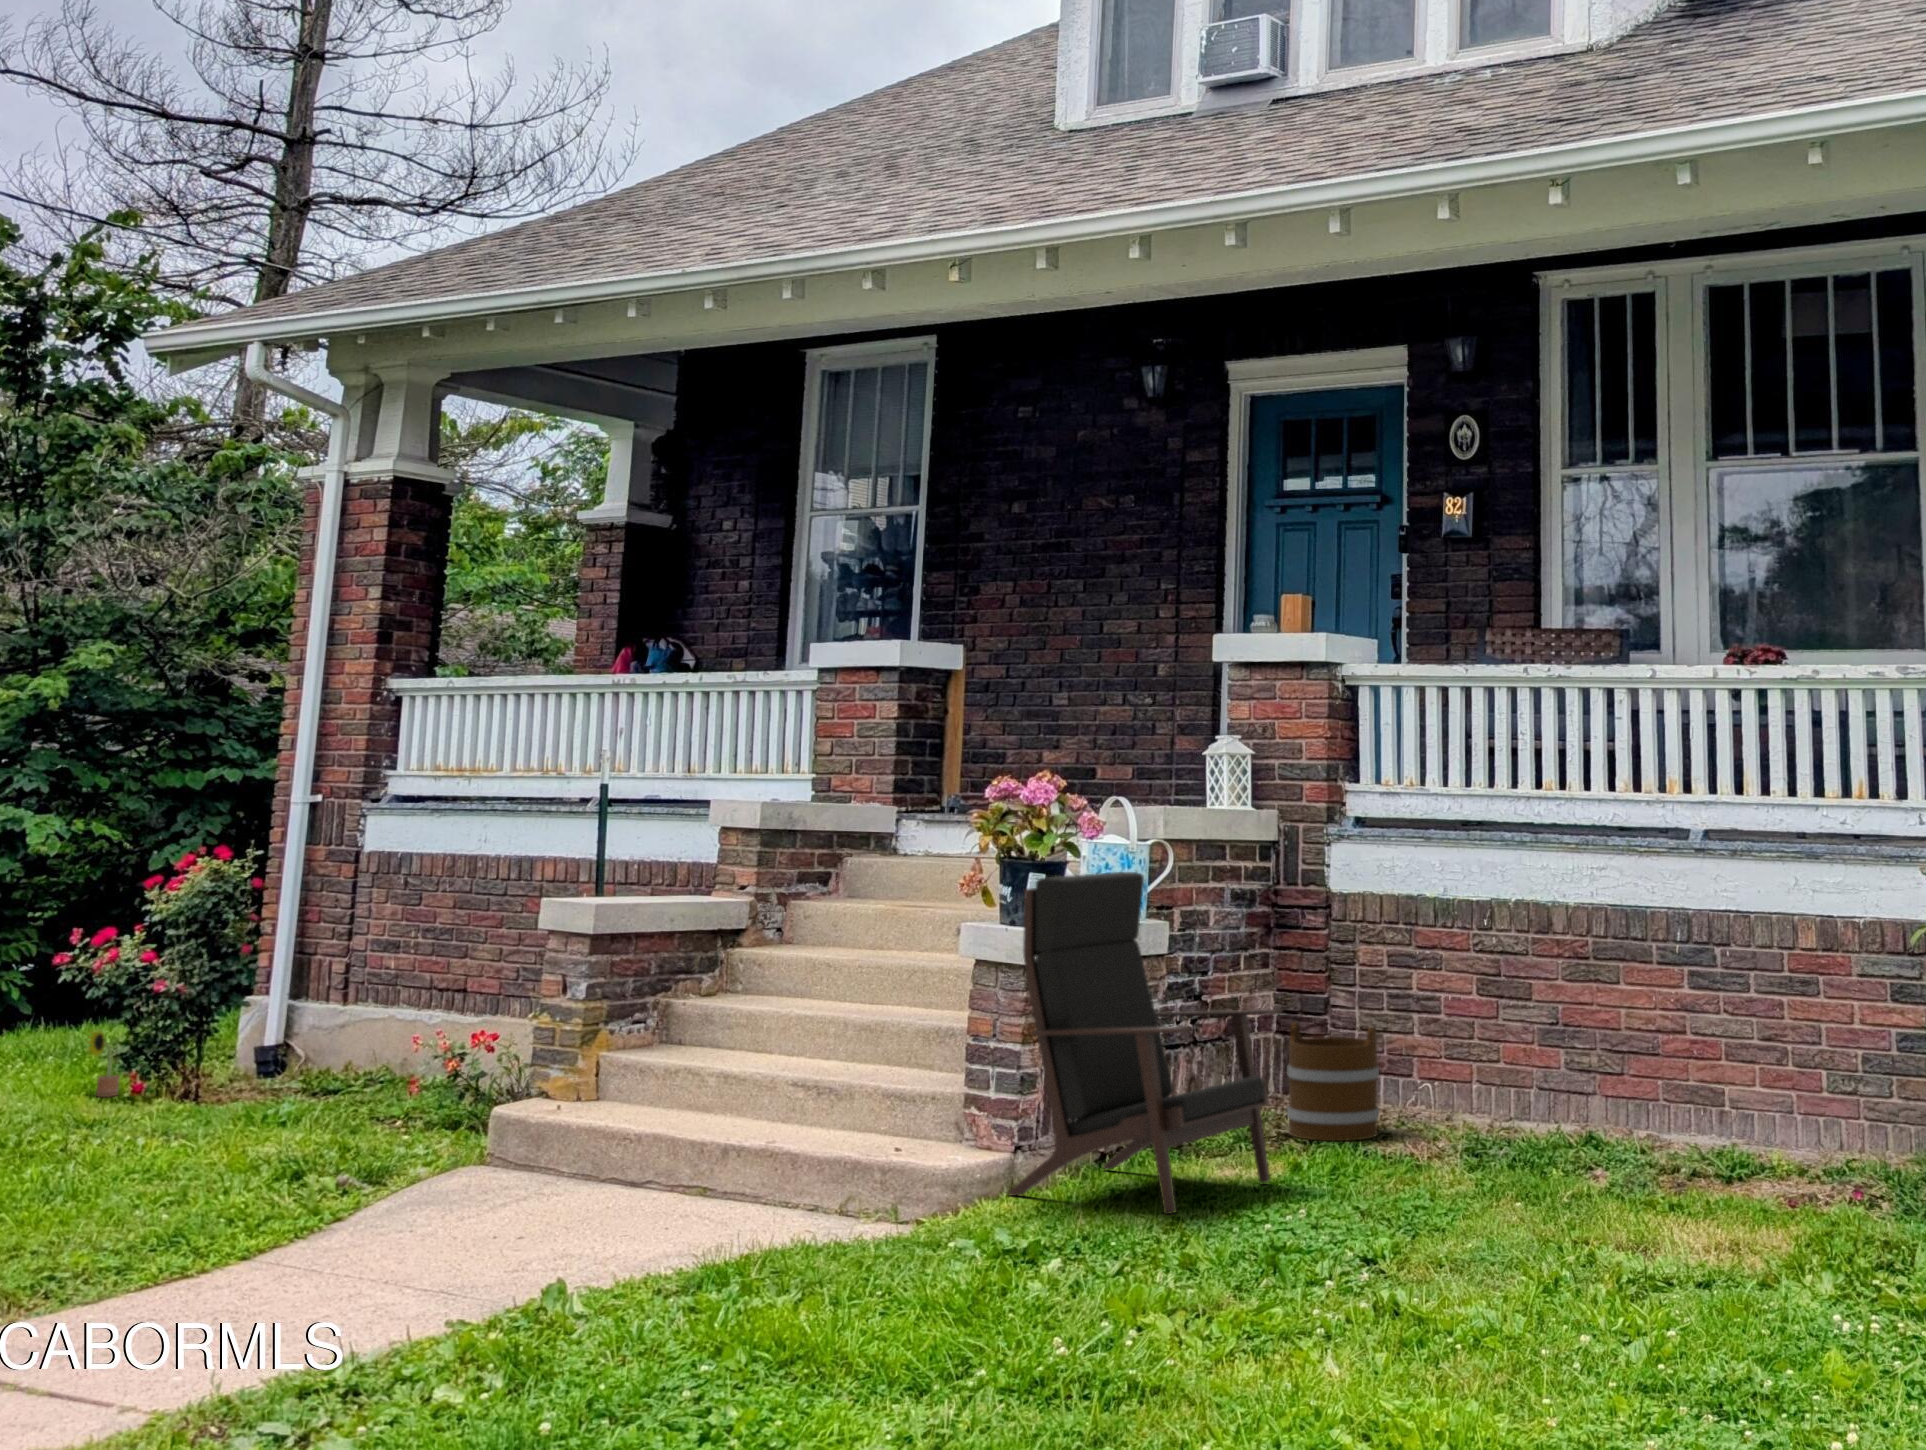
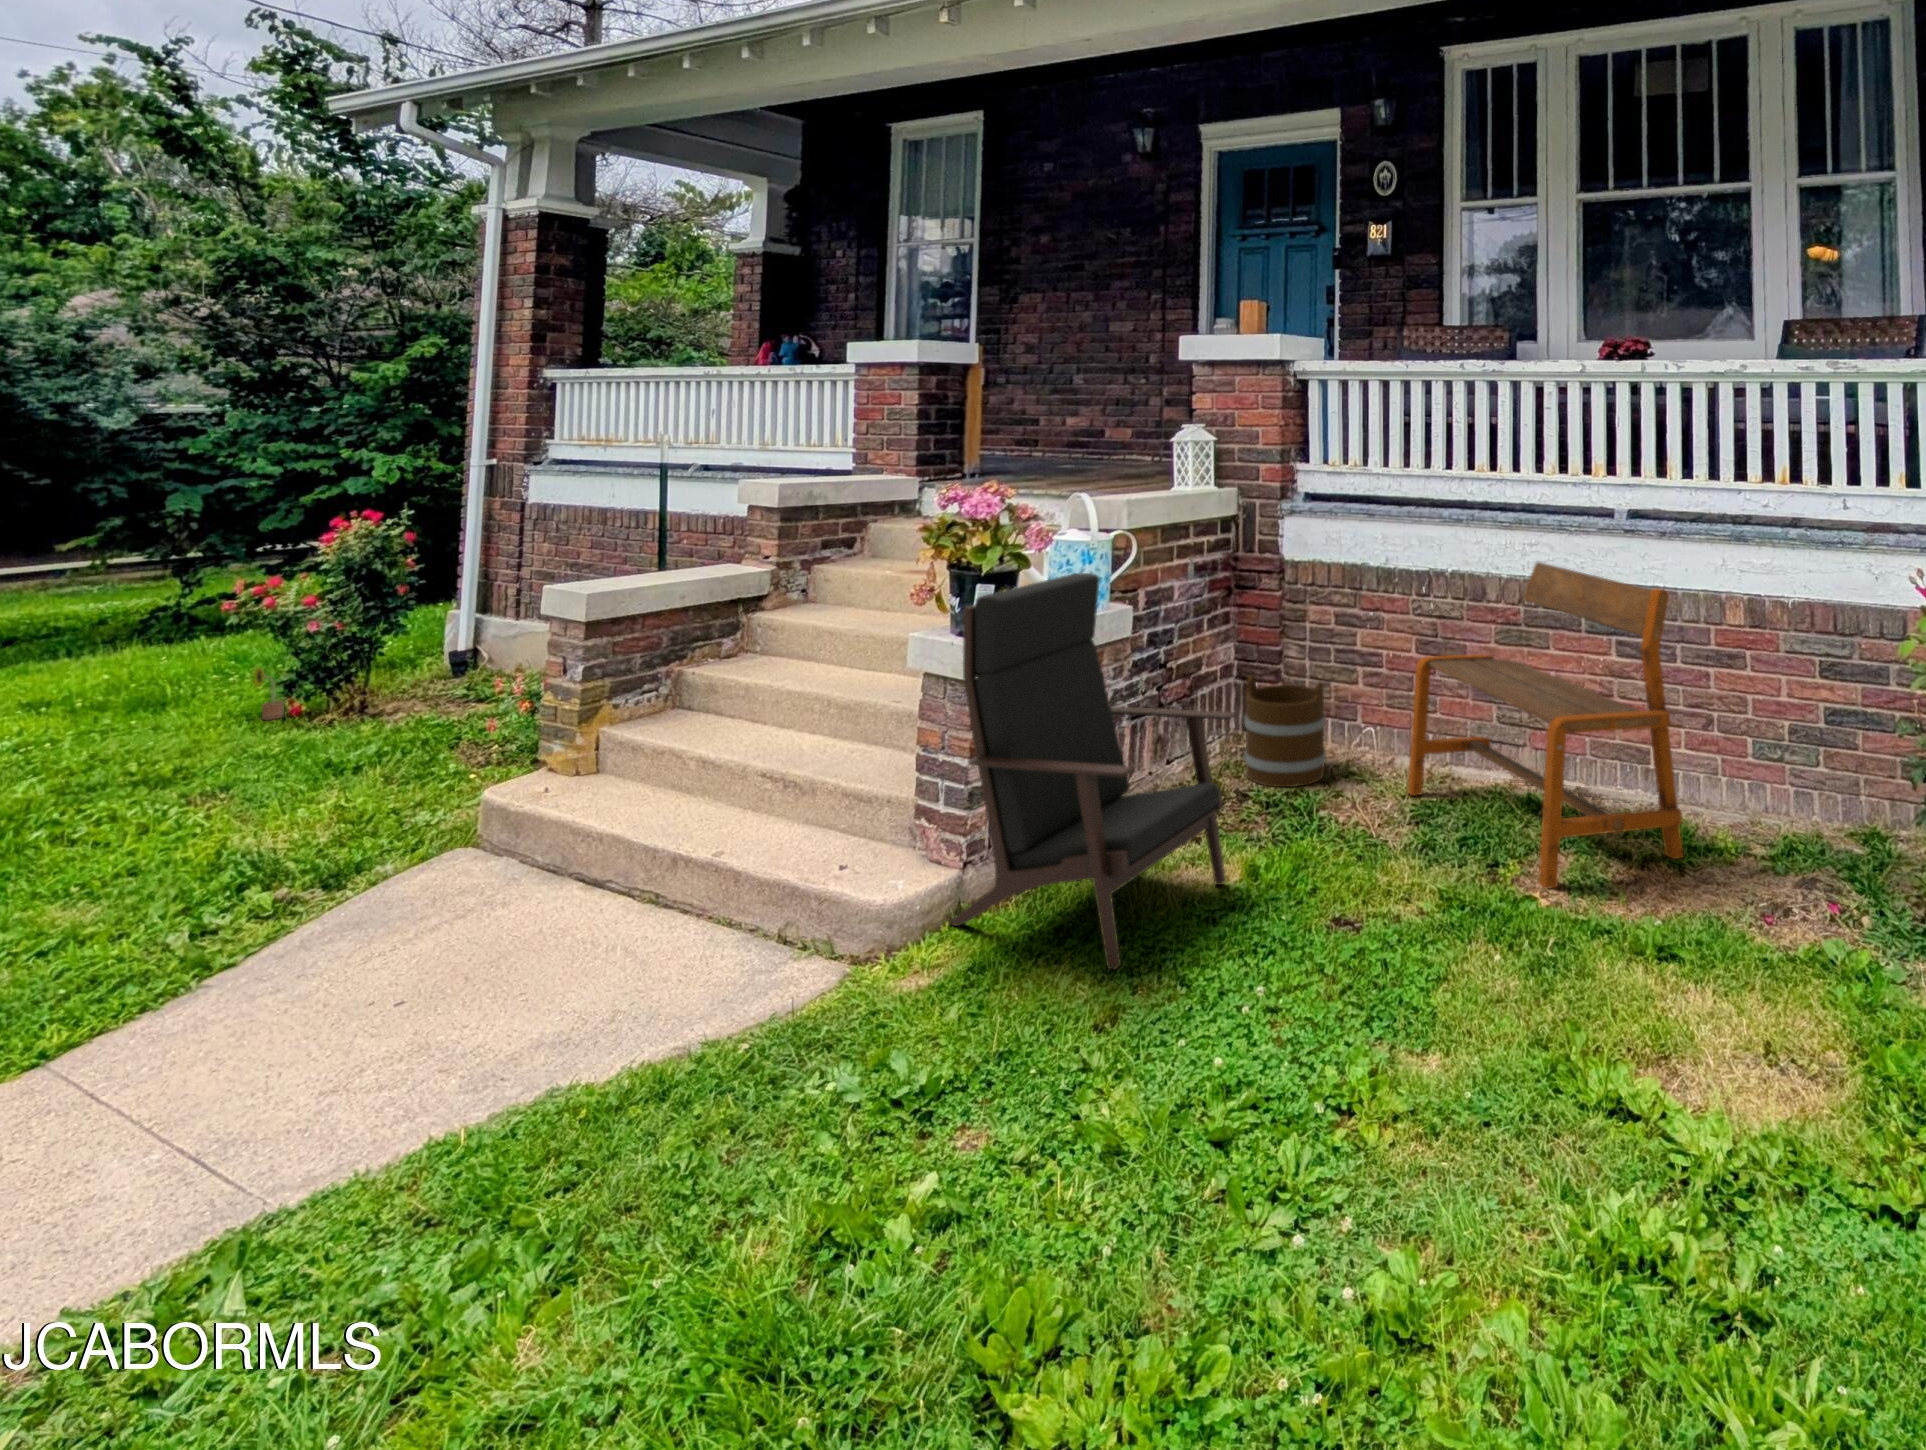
bench: none [1468,884,1743,1192] -> present [1407,562,1683,889]

